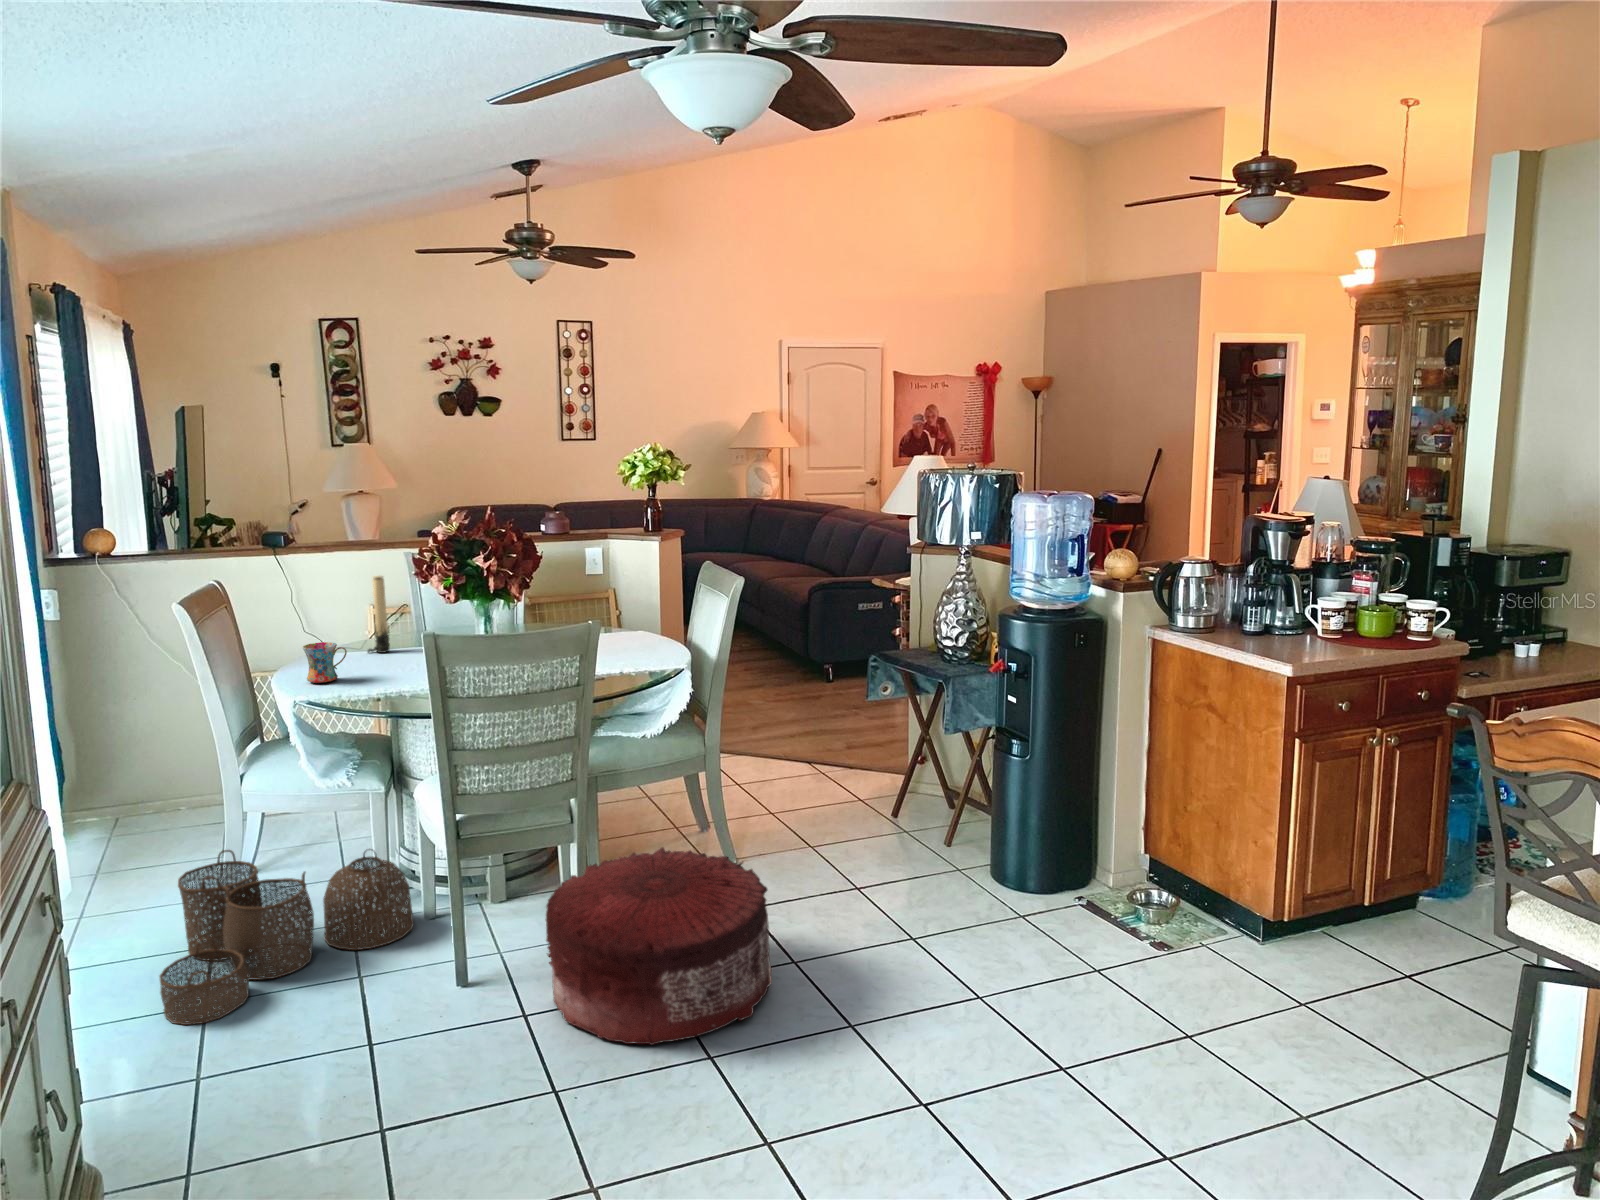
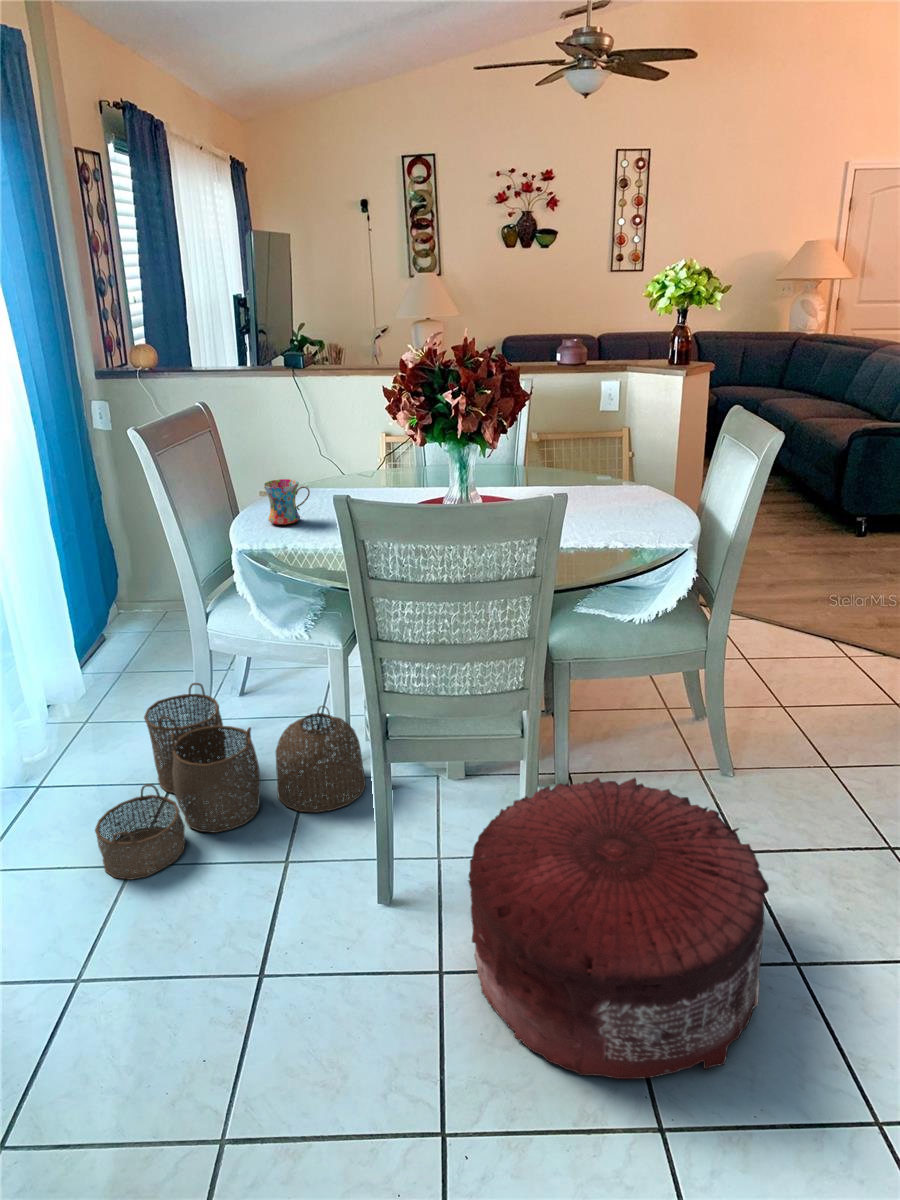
candle: present [368,576,390,653] -> none [349,405,372,490]

